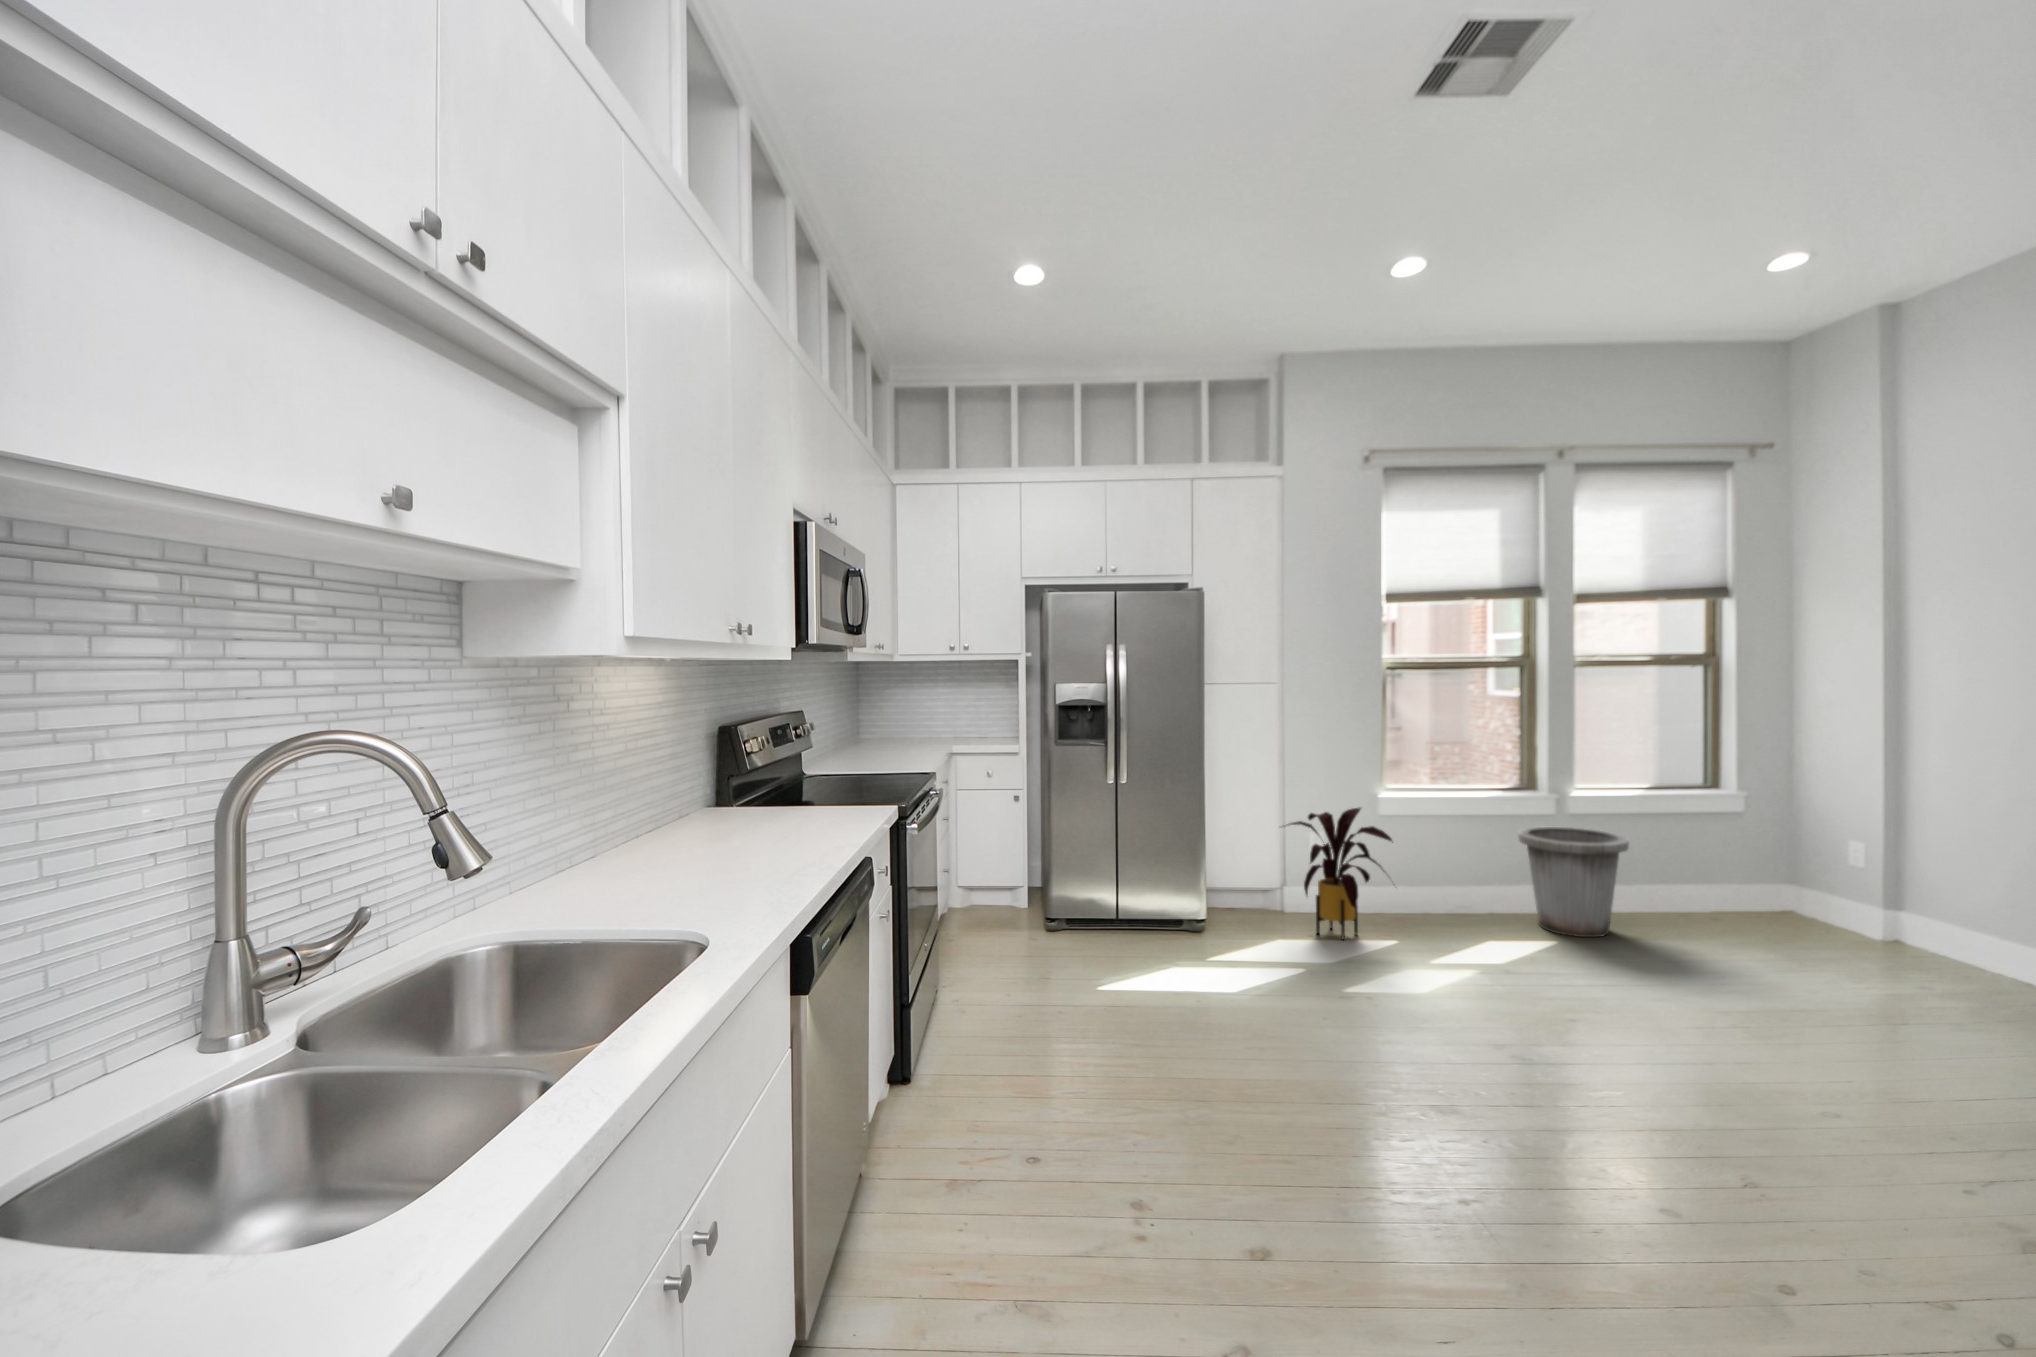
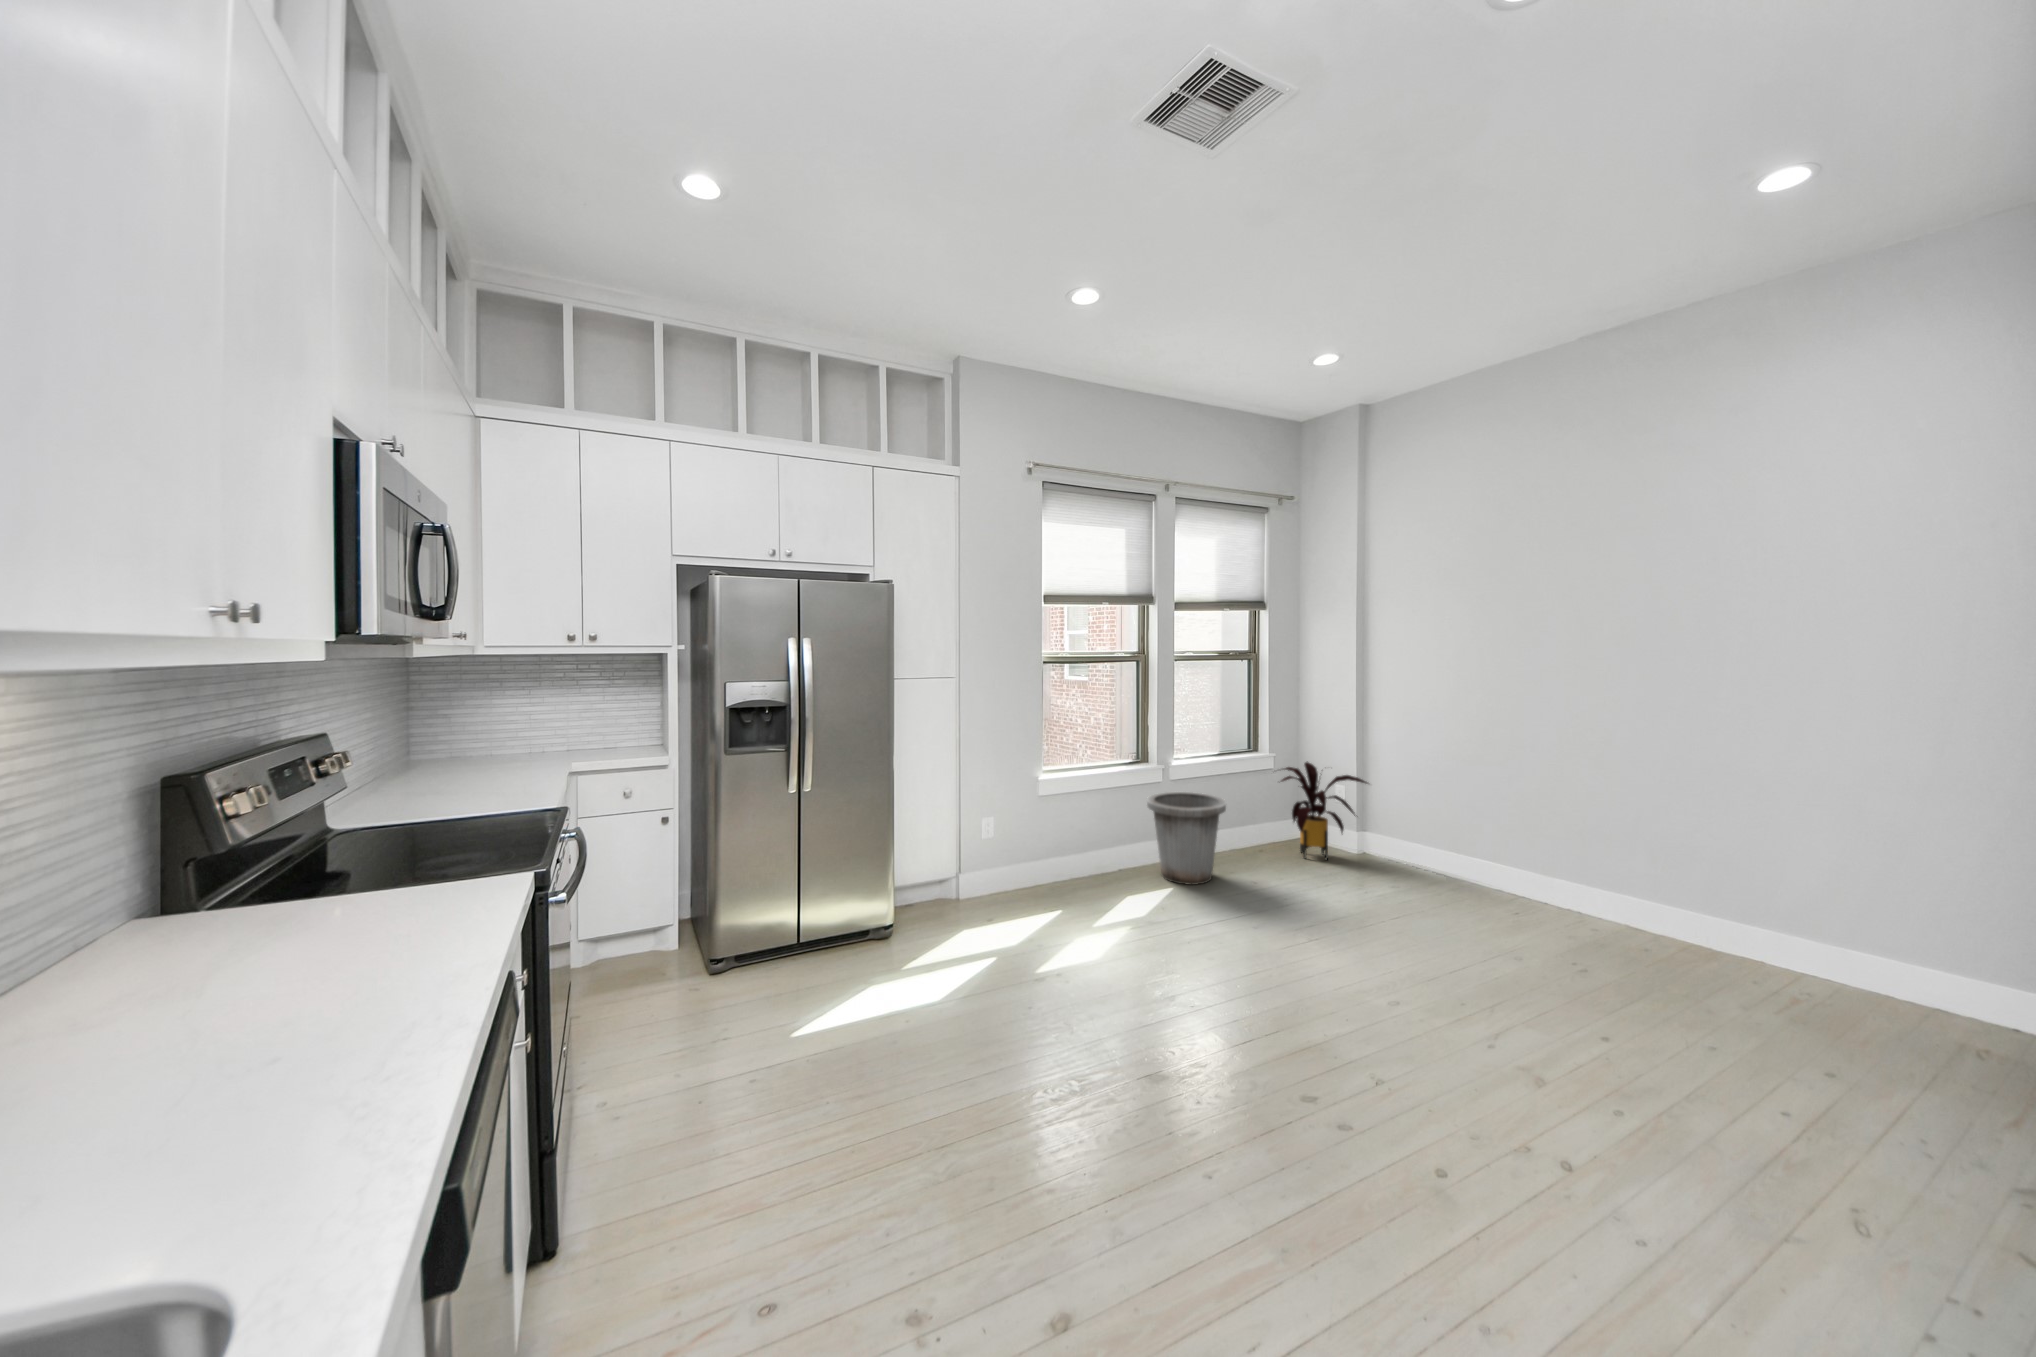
house plant: present [1288,808,1393,940] -> present [1281,762,1367,860]

